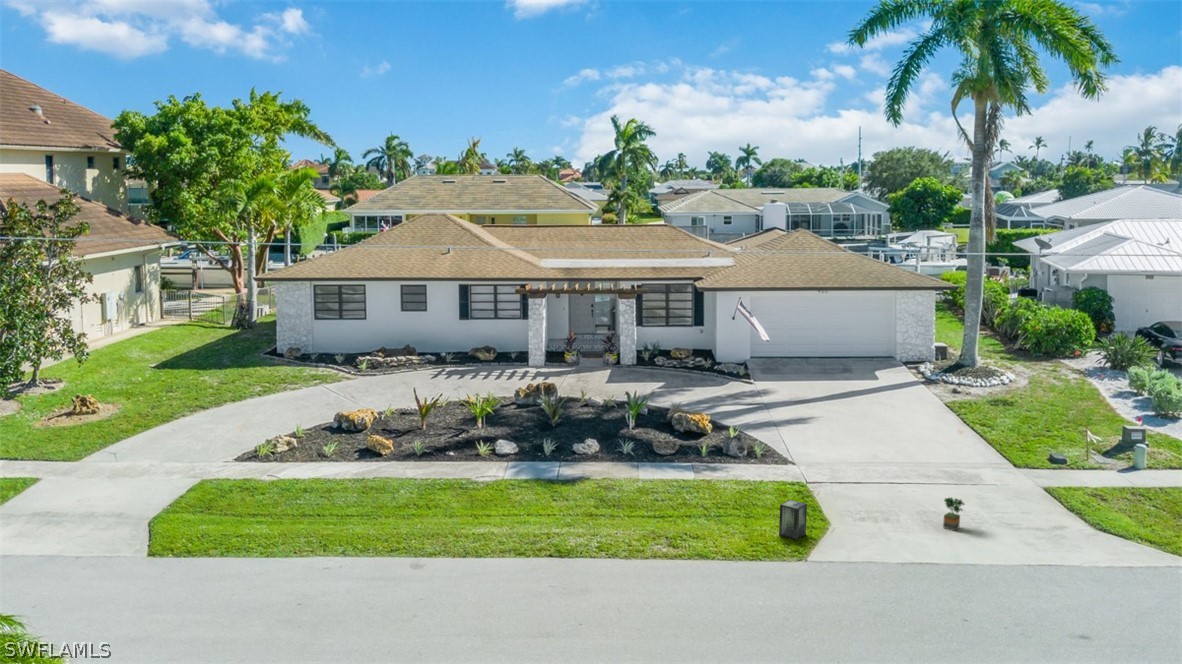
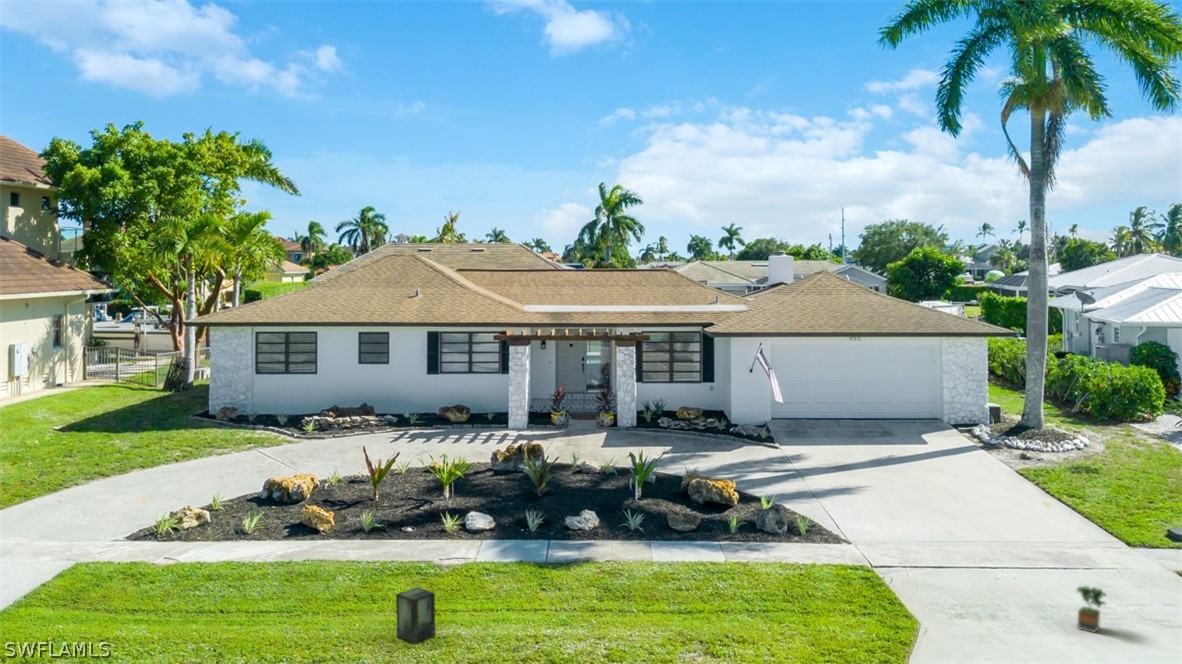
storage box: present [779,500,807,540] -> present [396,587,435,644]

